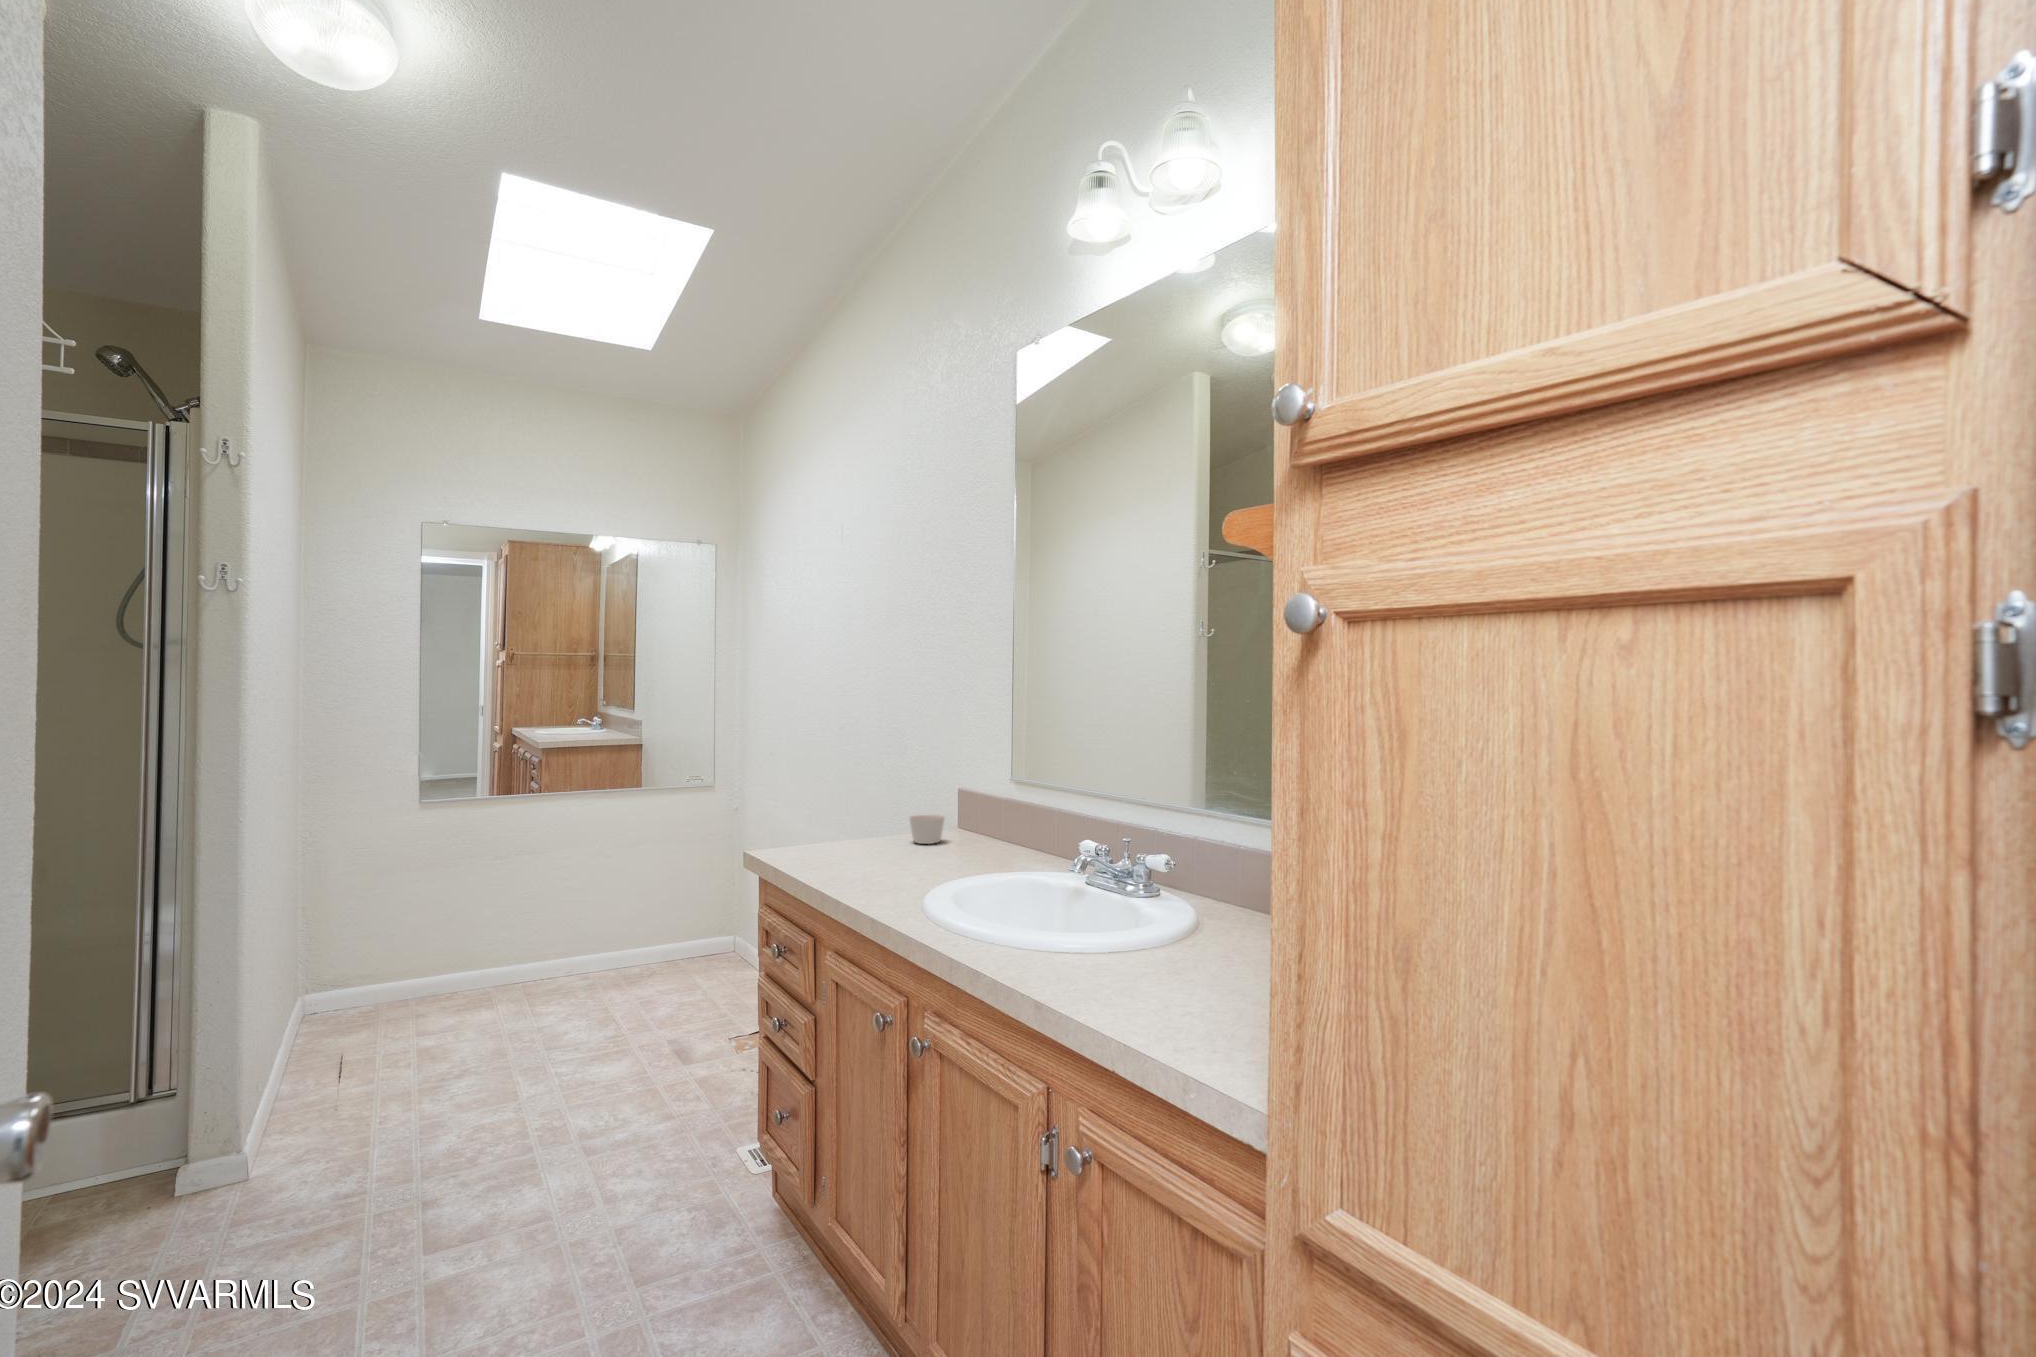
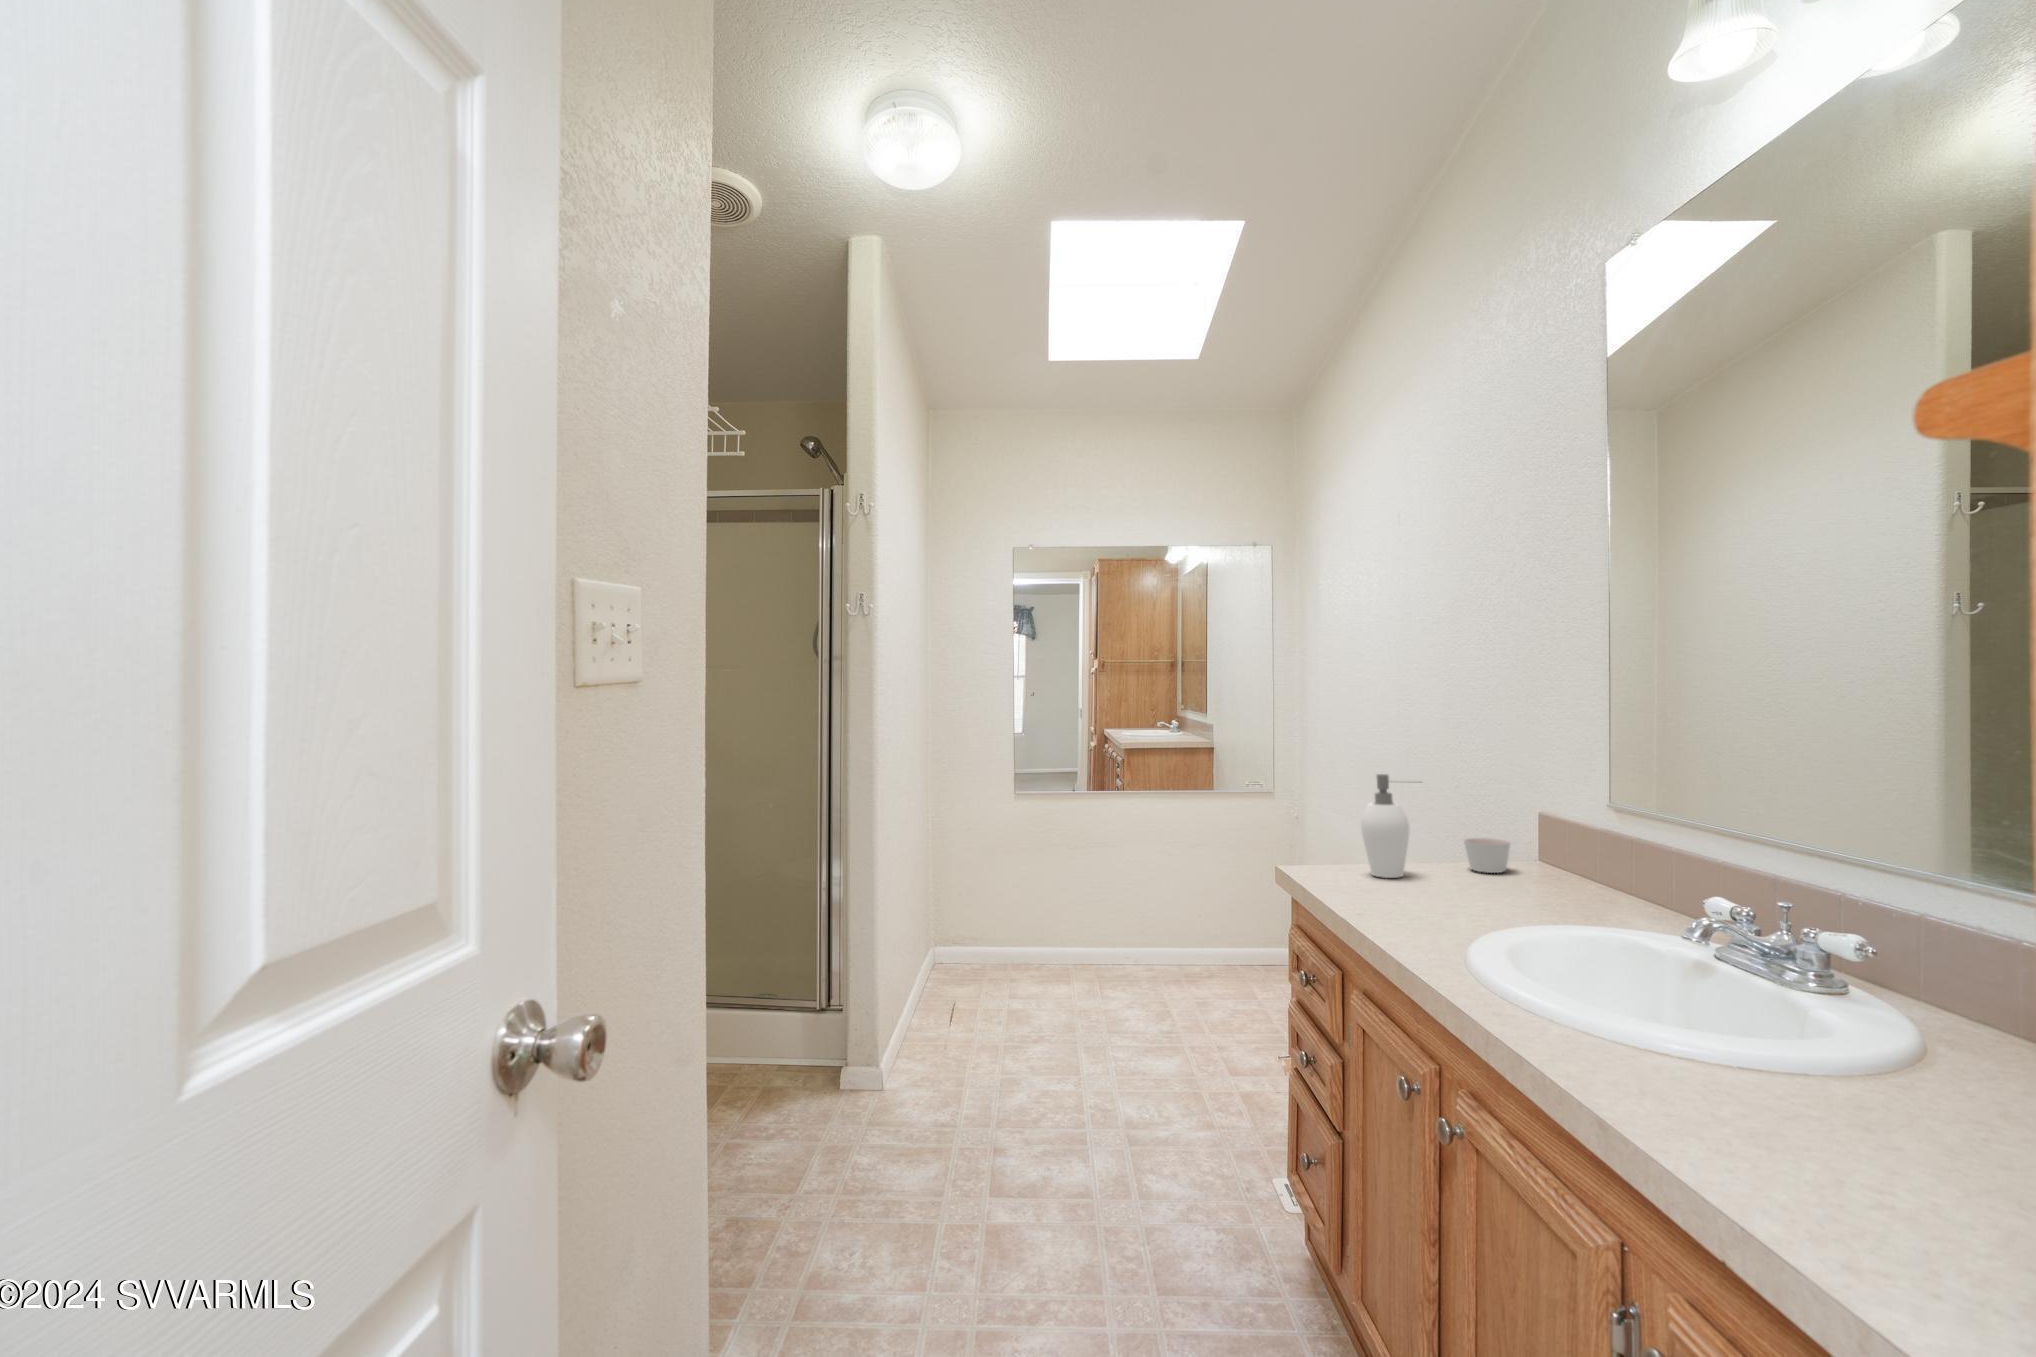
soap dispenser: none [827,760,882,855] -> present [1361,774,1409,878]

